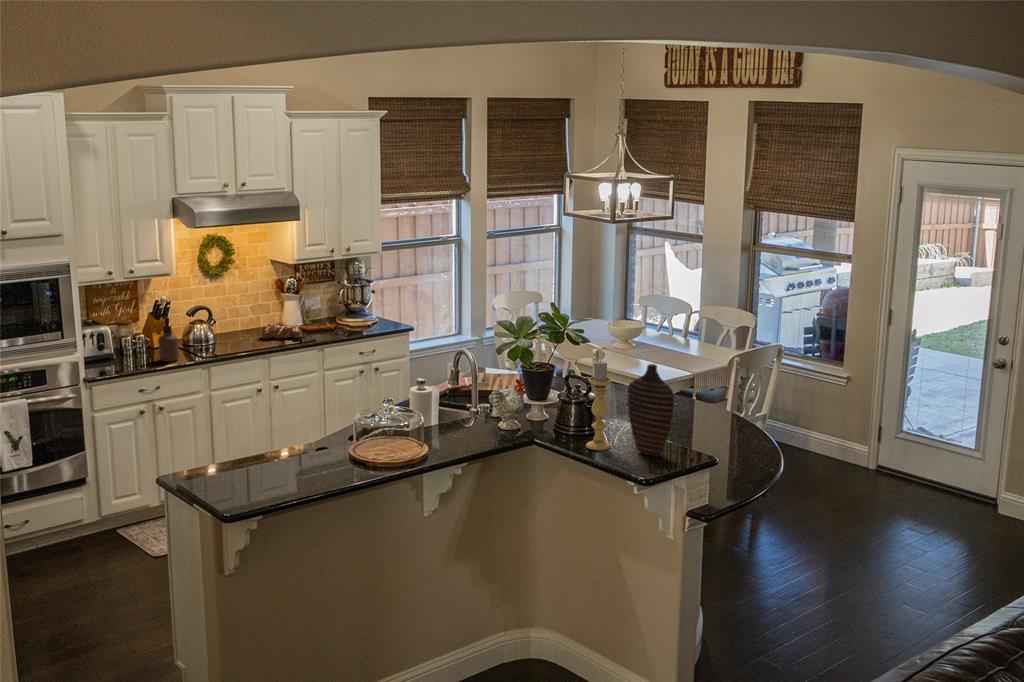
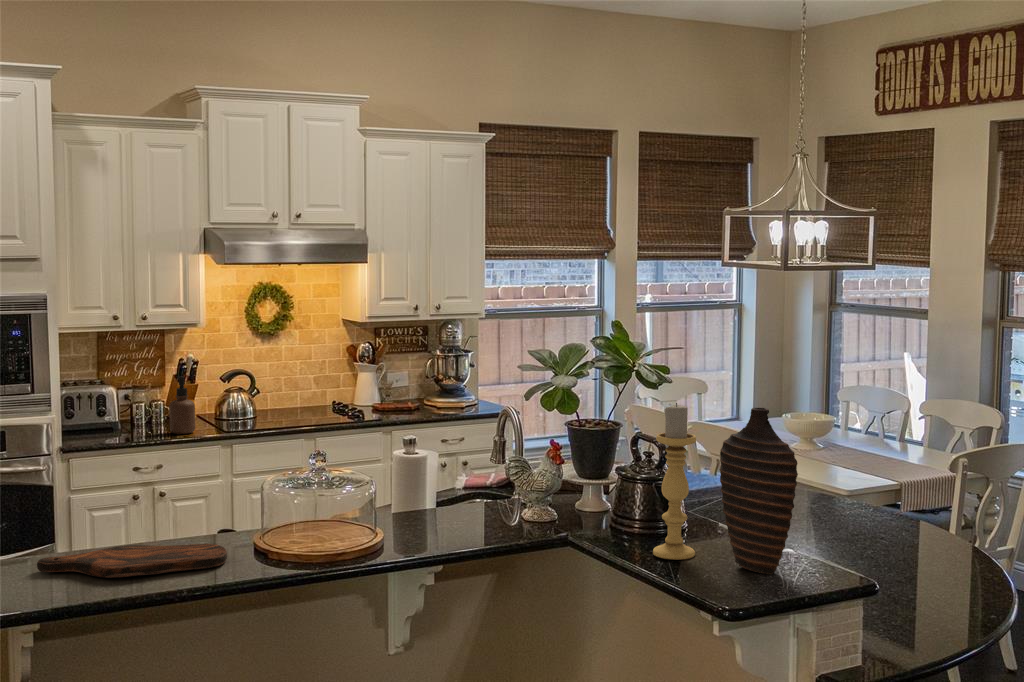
bread loaf: present [261,323,302,339] -> none [316,397,368,416]
cutting board: none [230,459,341,485] -> present [37,544,227,578]

